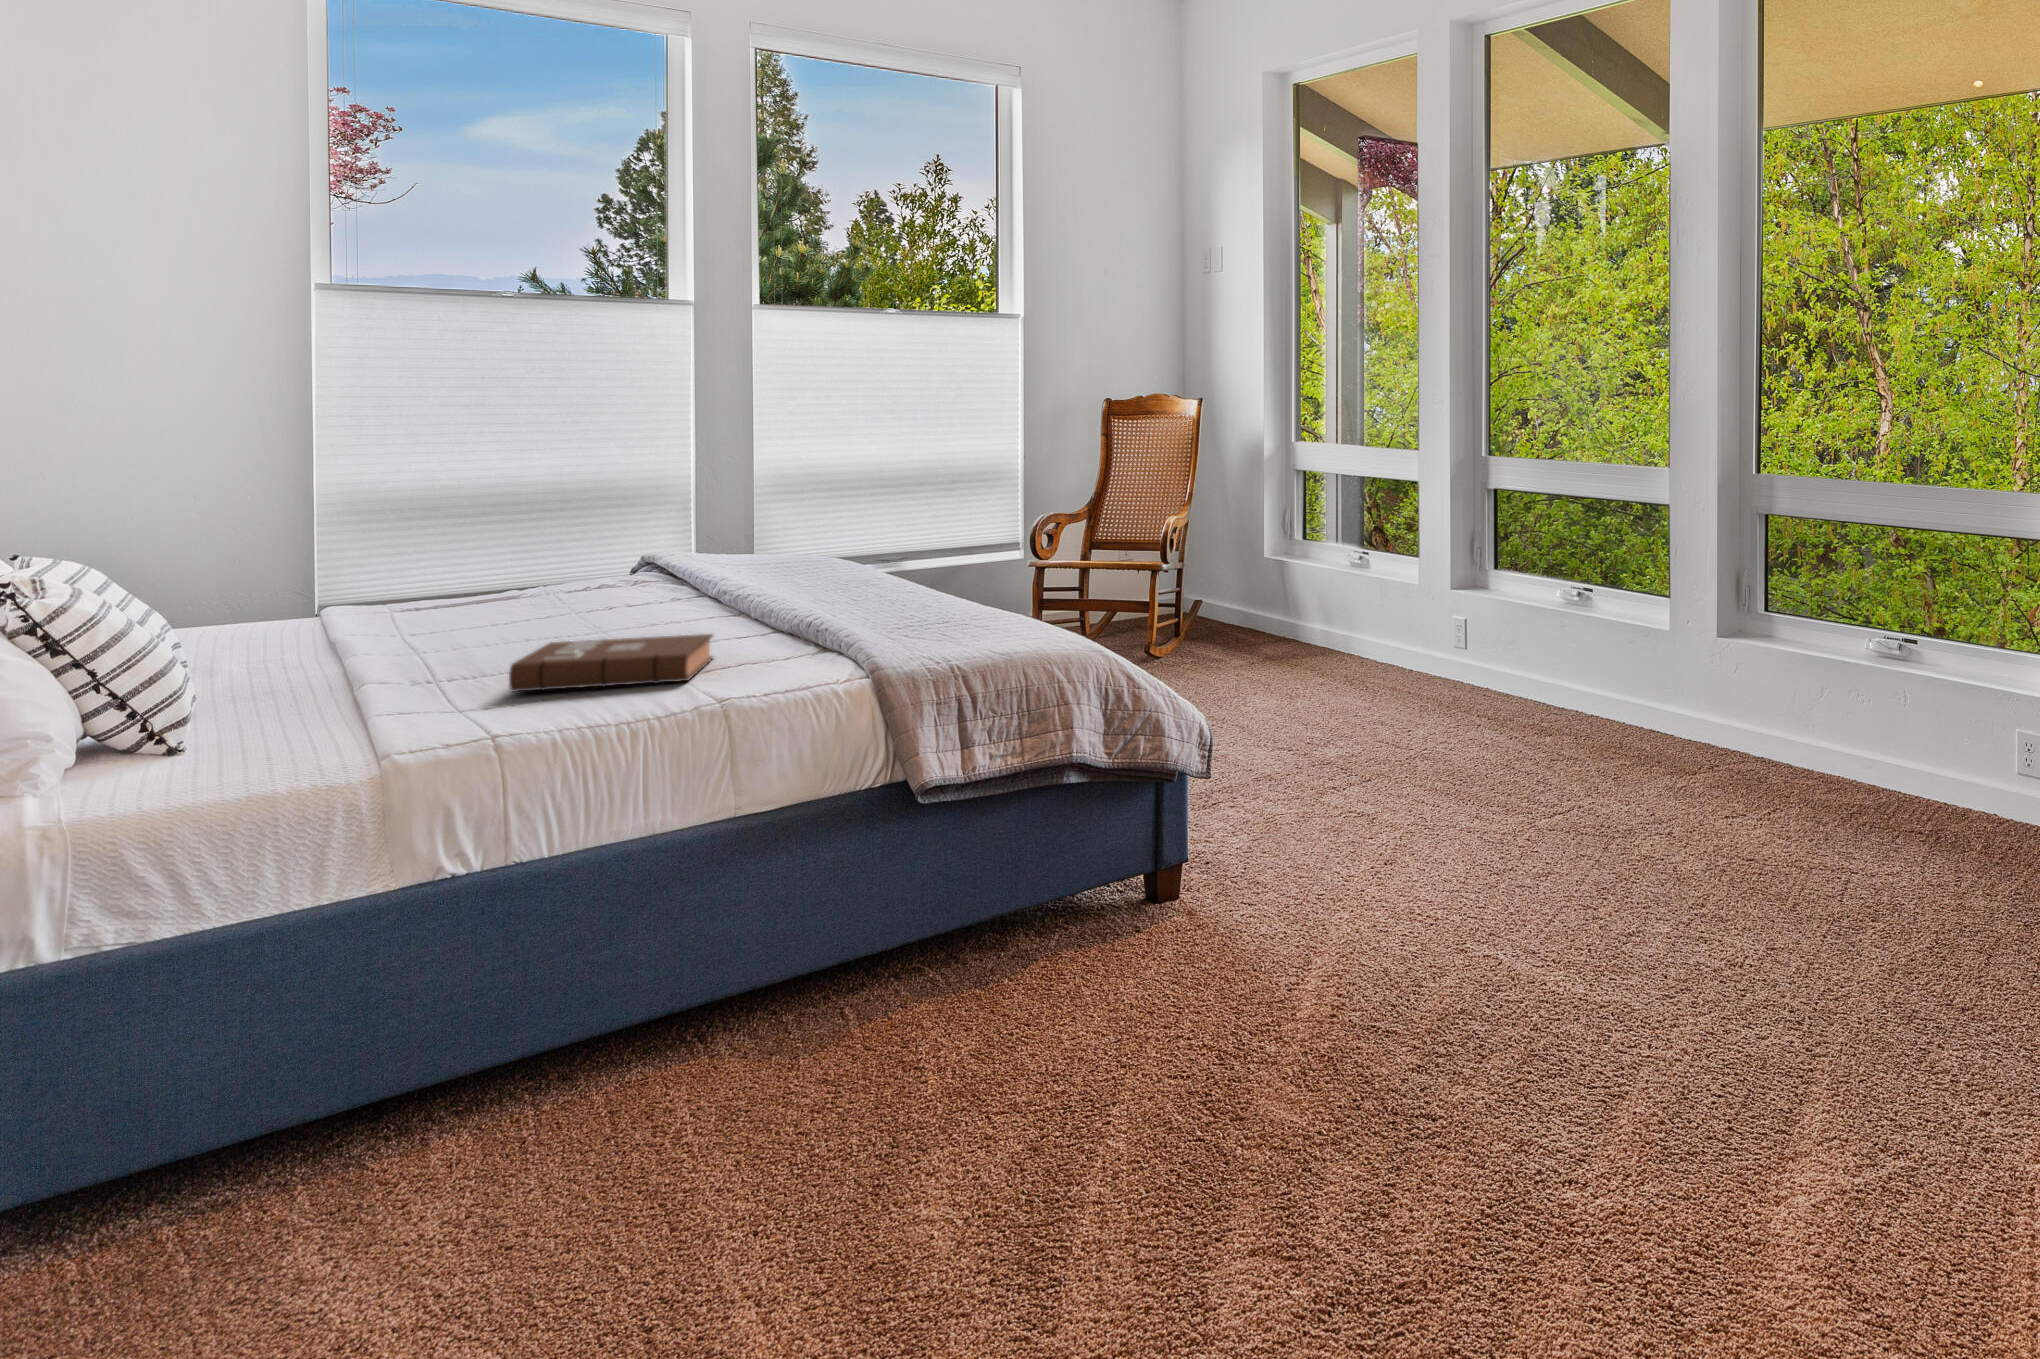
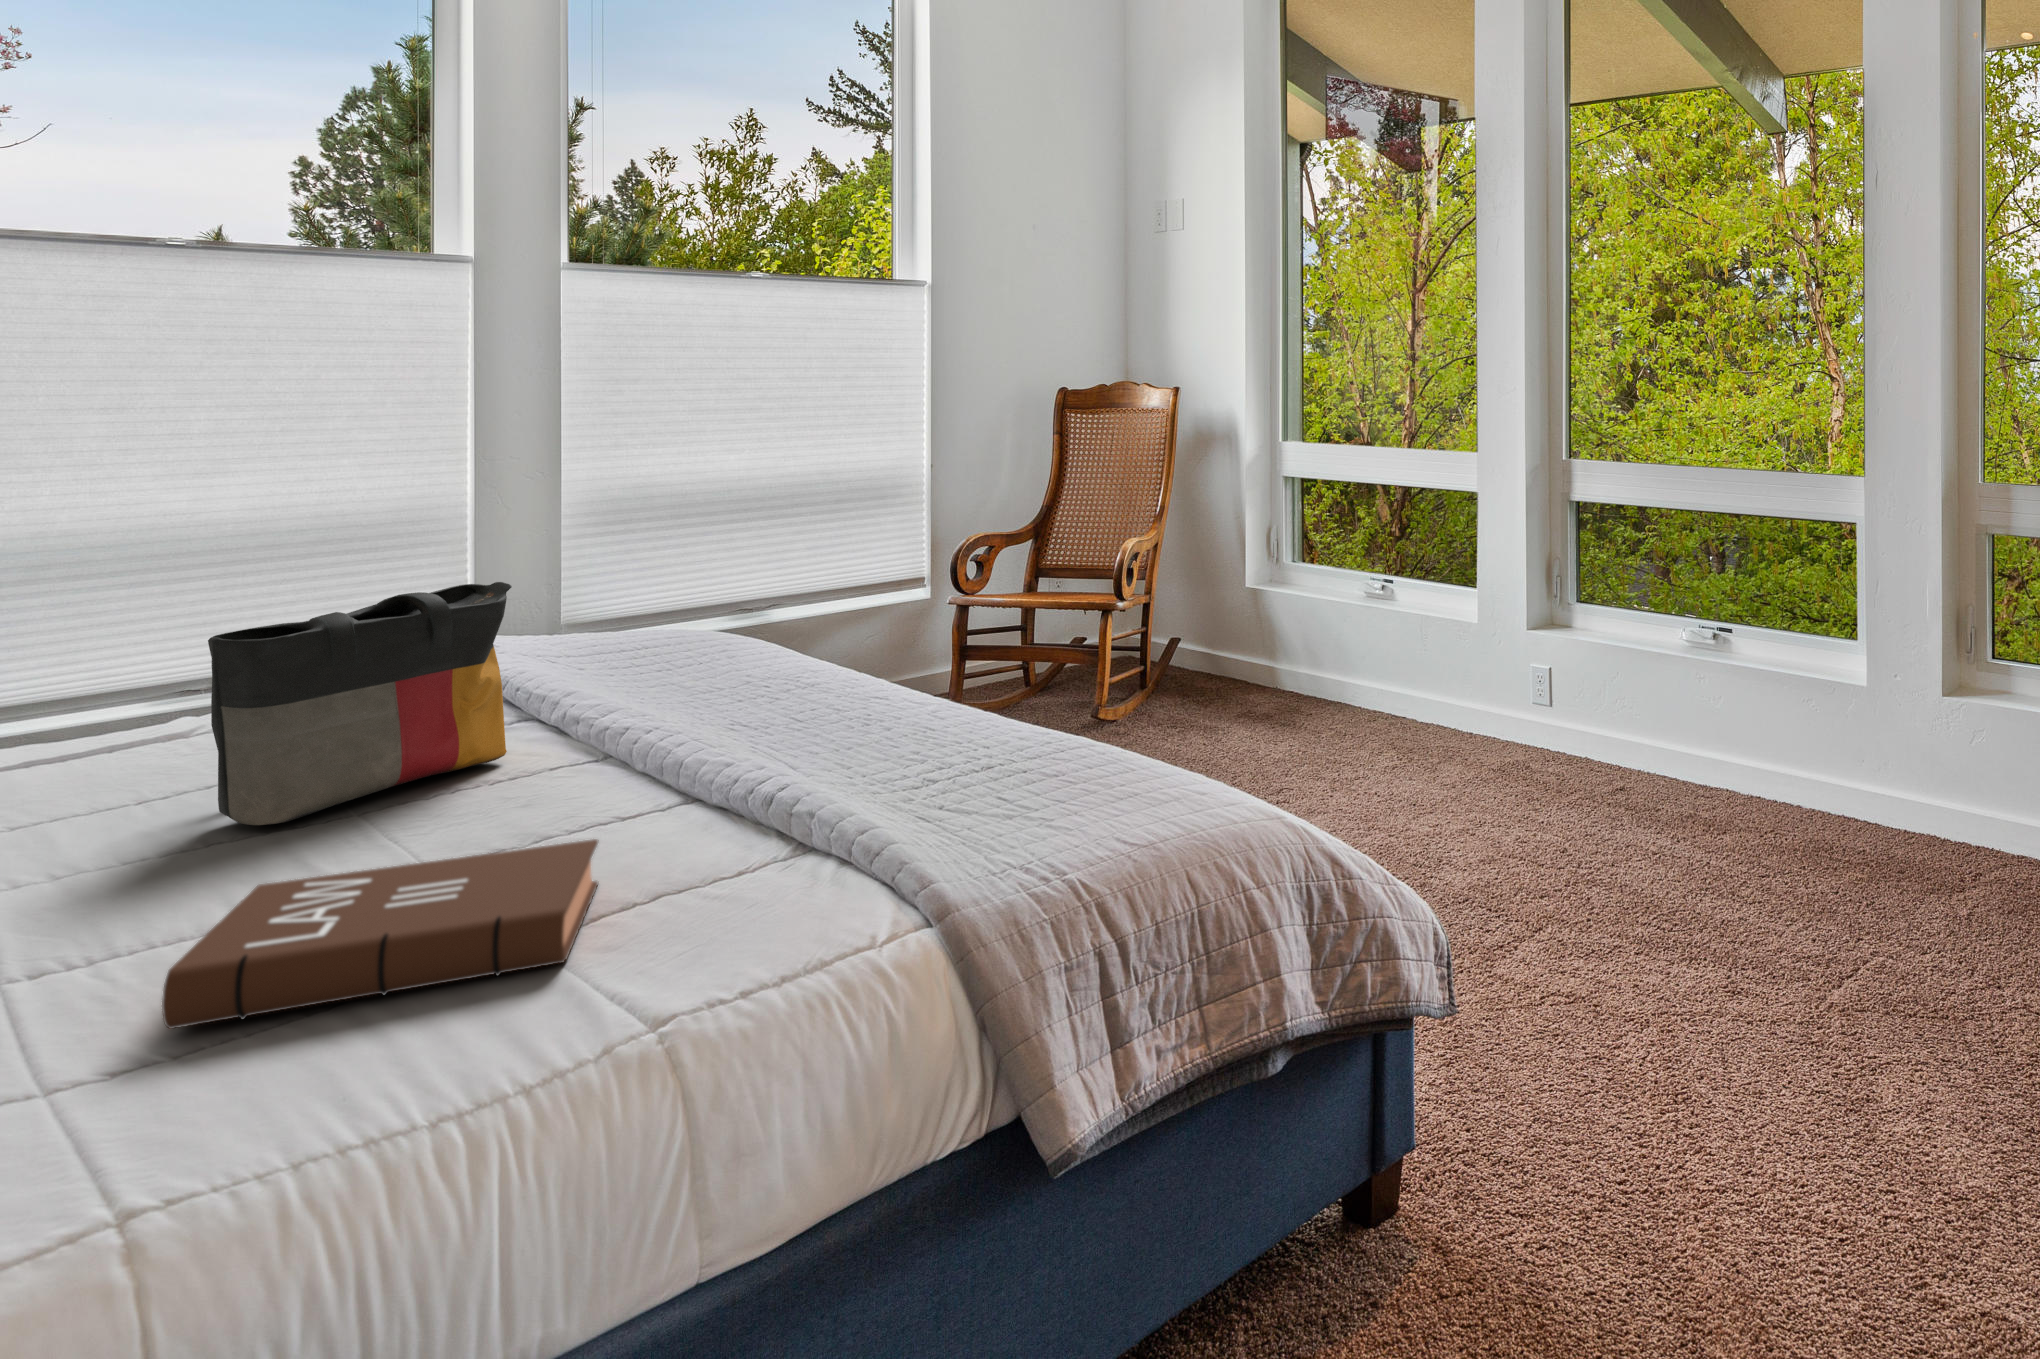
tote bag: none [527,508,687,633] -> present [208,582,512,825]

